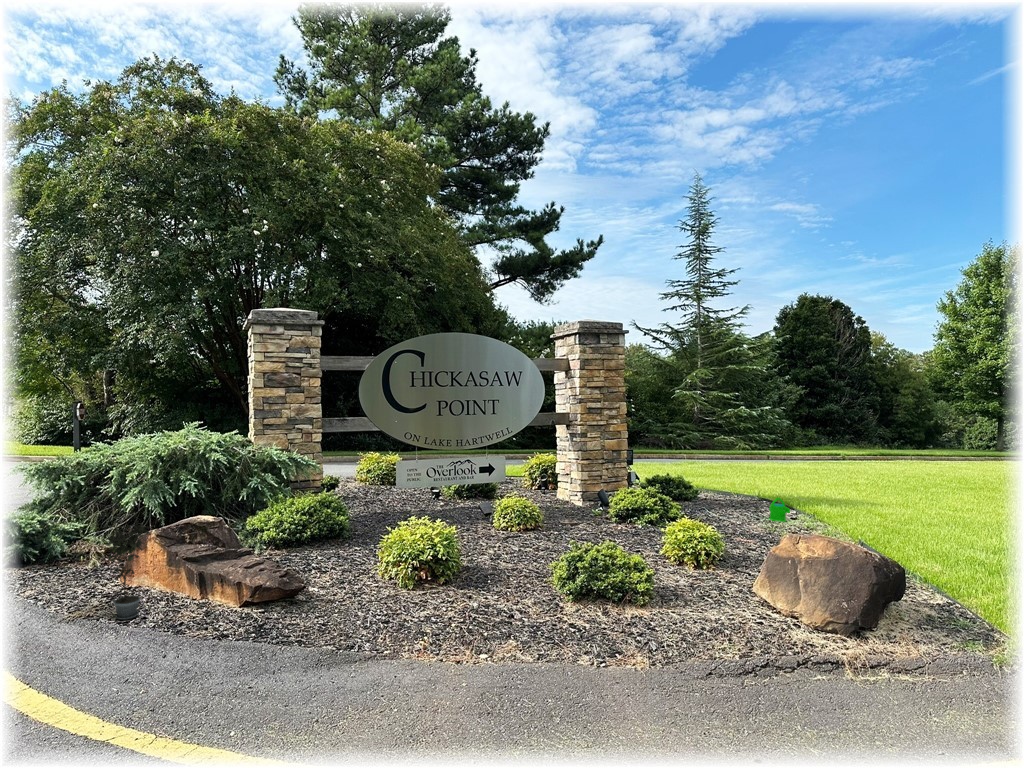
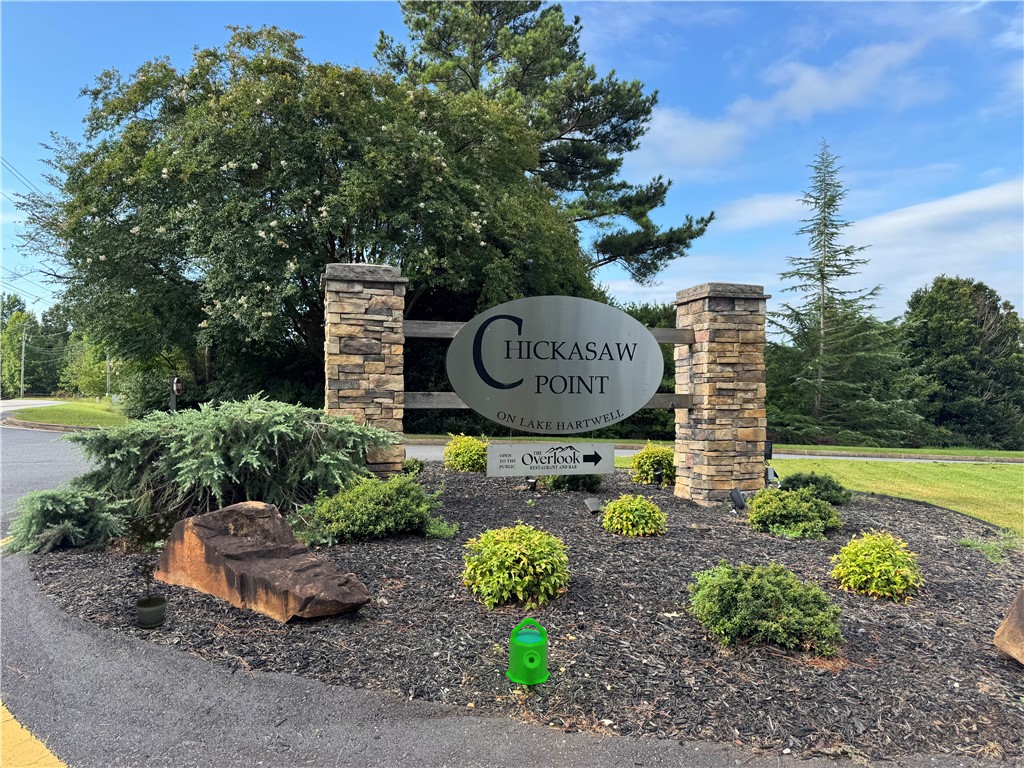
watering can: present [769,498,790,522] -> present [506,618,550,685]

